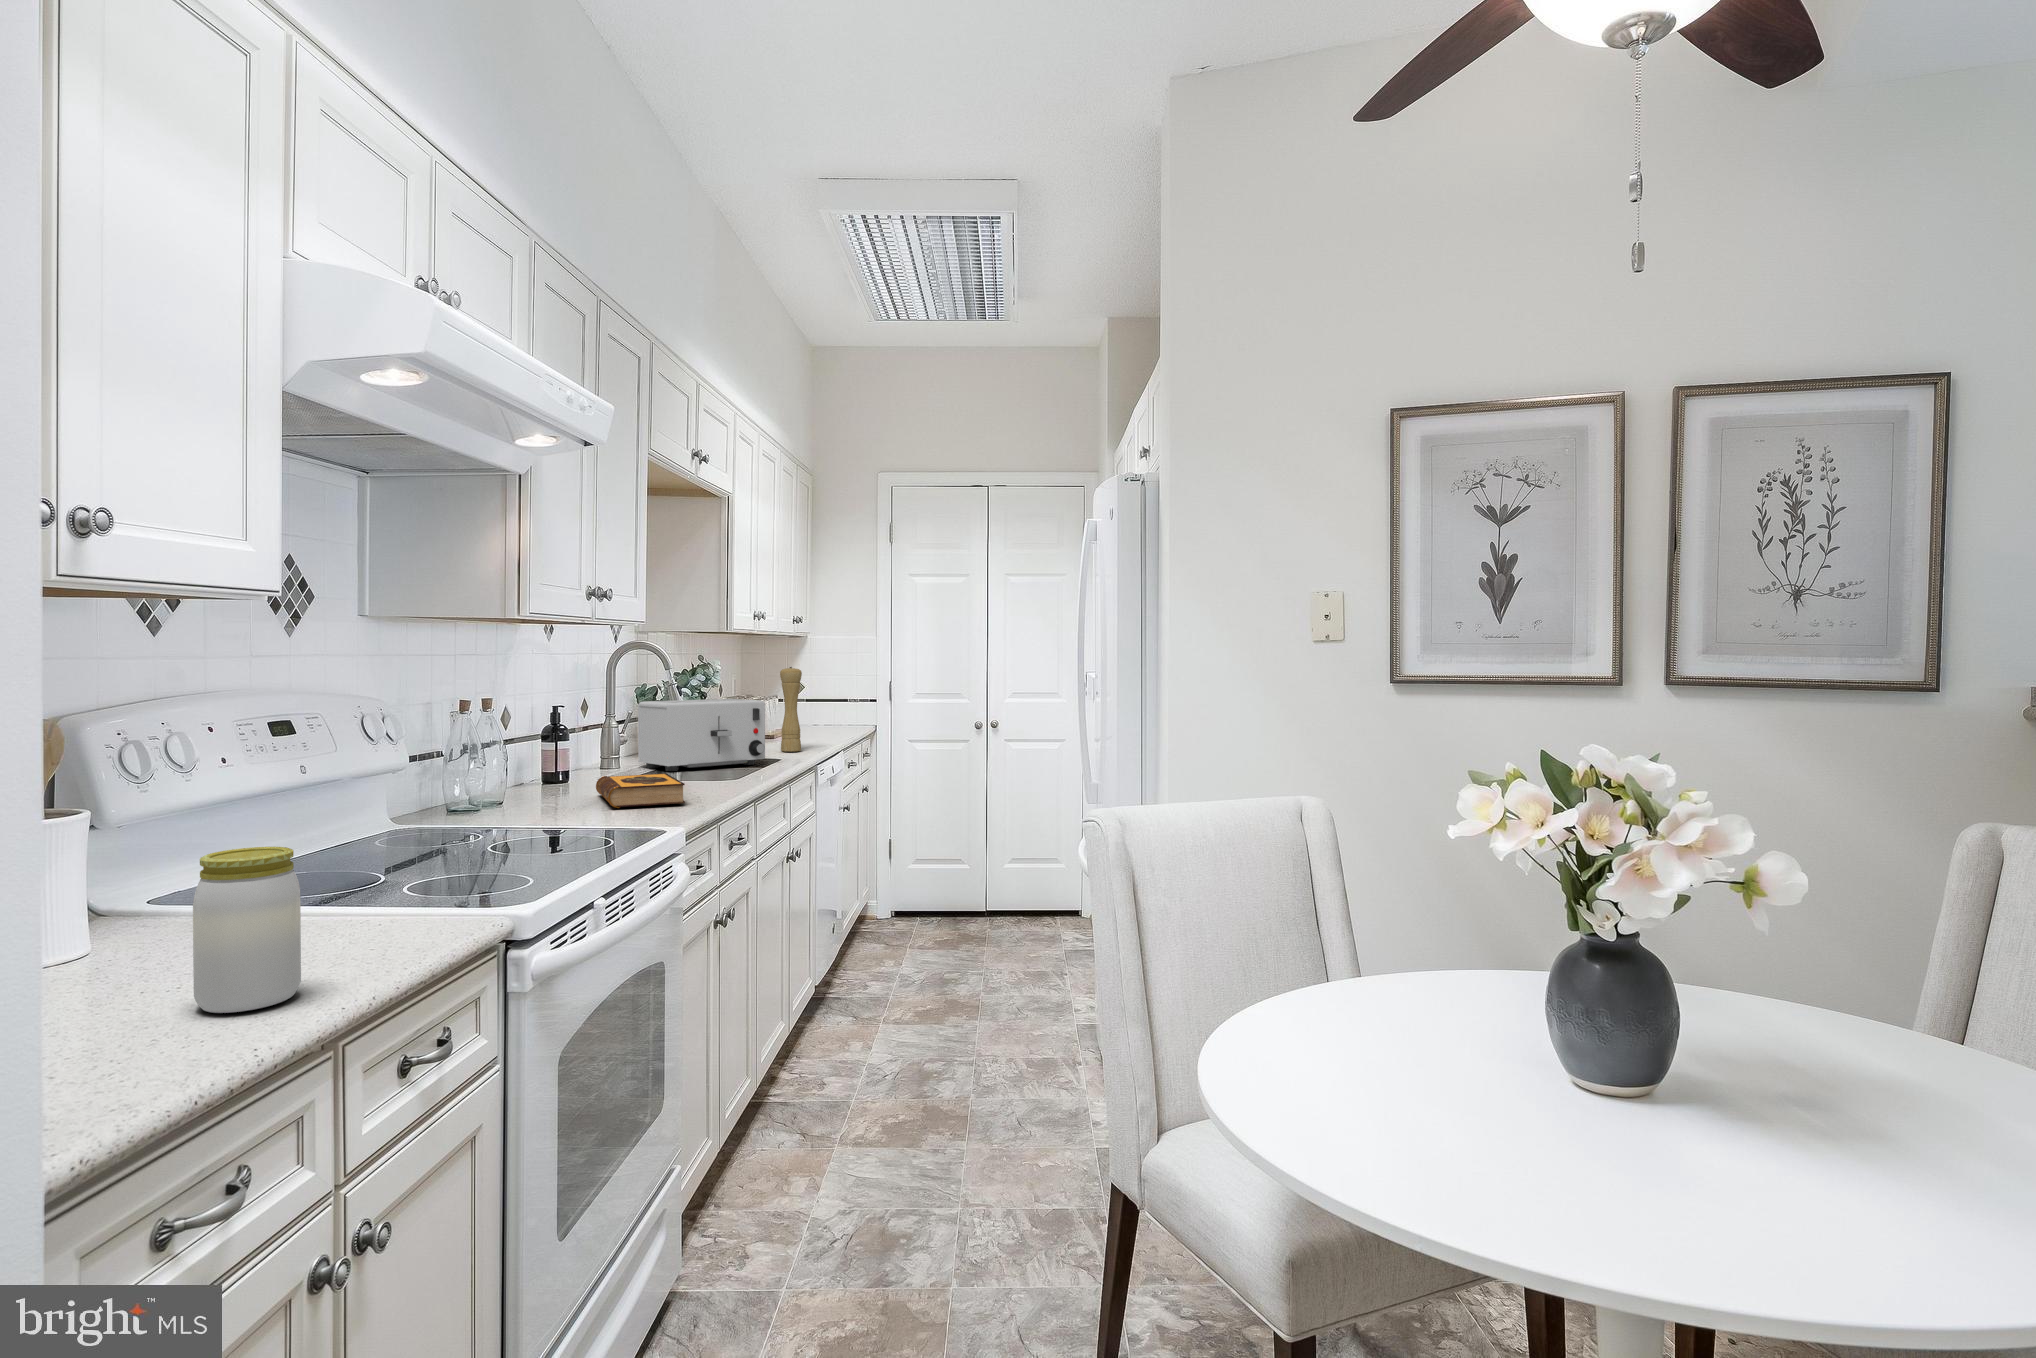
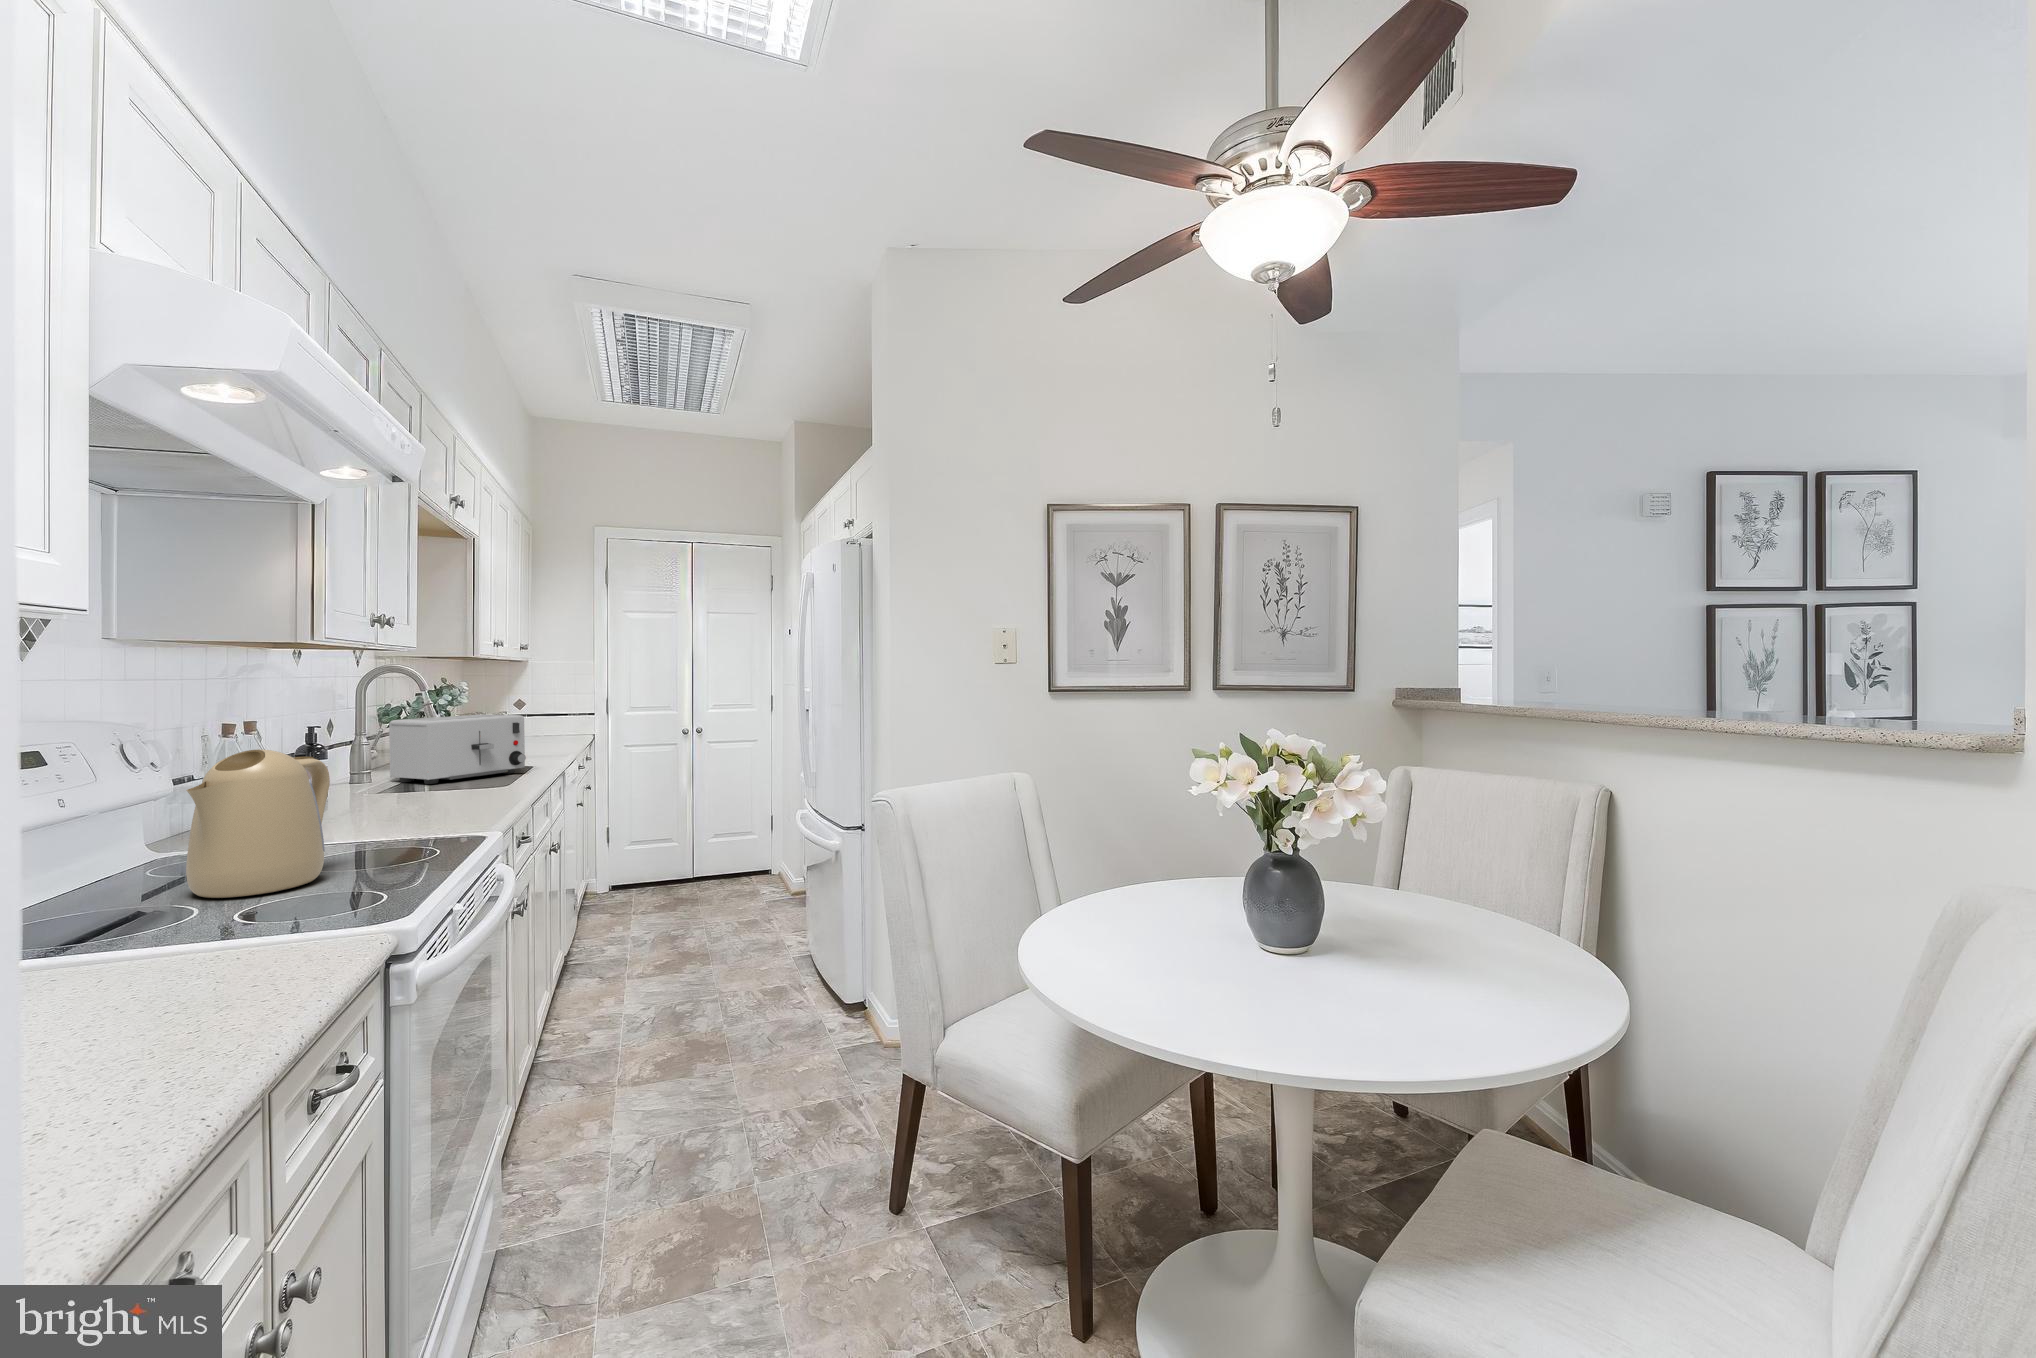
pepper mill: present [780,667,802,752] -> none [528,683,550,759]
kettle: none [380,717,518,866] -> present [186,749,330,898]
hardback book: present [596,774,685,808] -> none [370,787,477,823]
jar: present [193,847,301,1013] -> none [110,892,231,1061]

